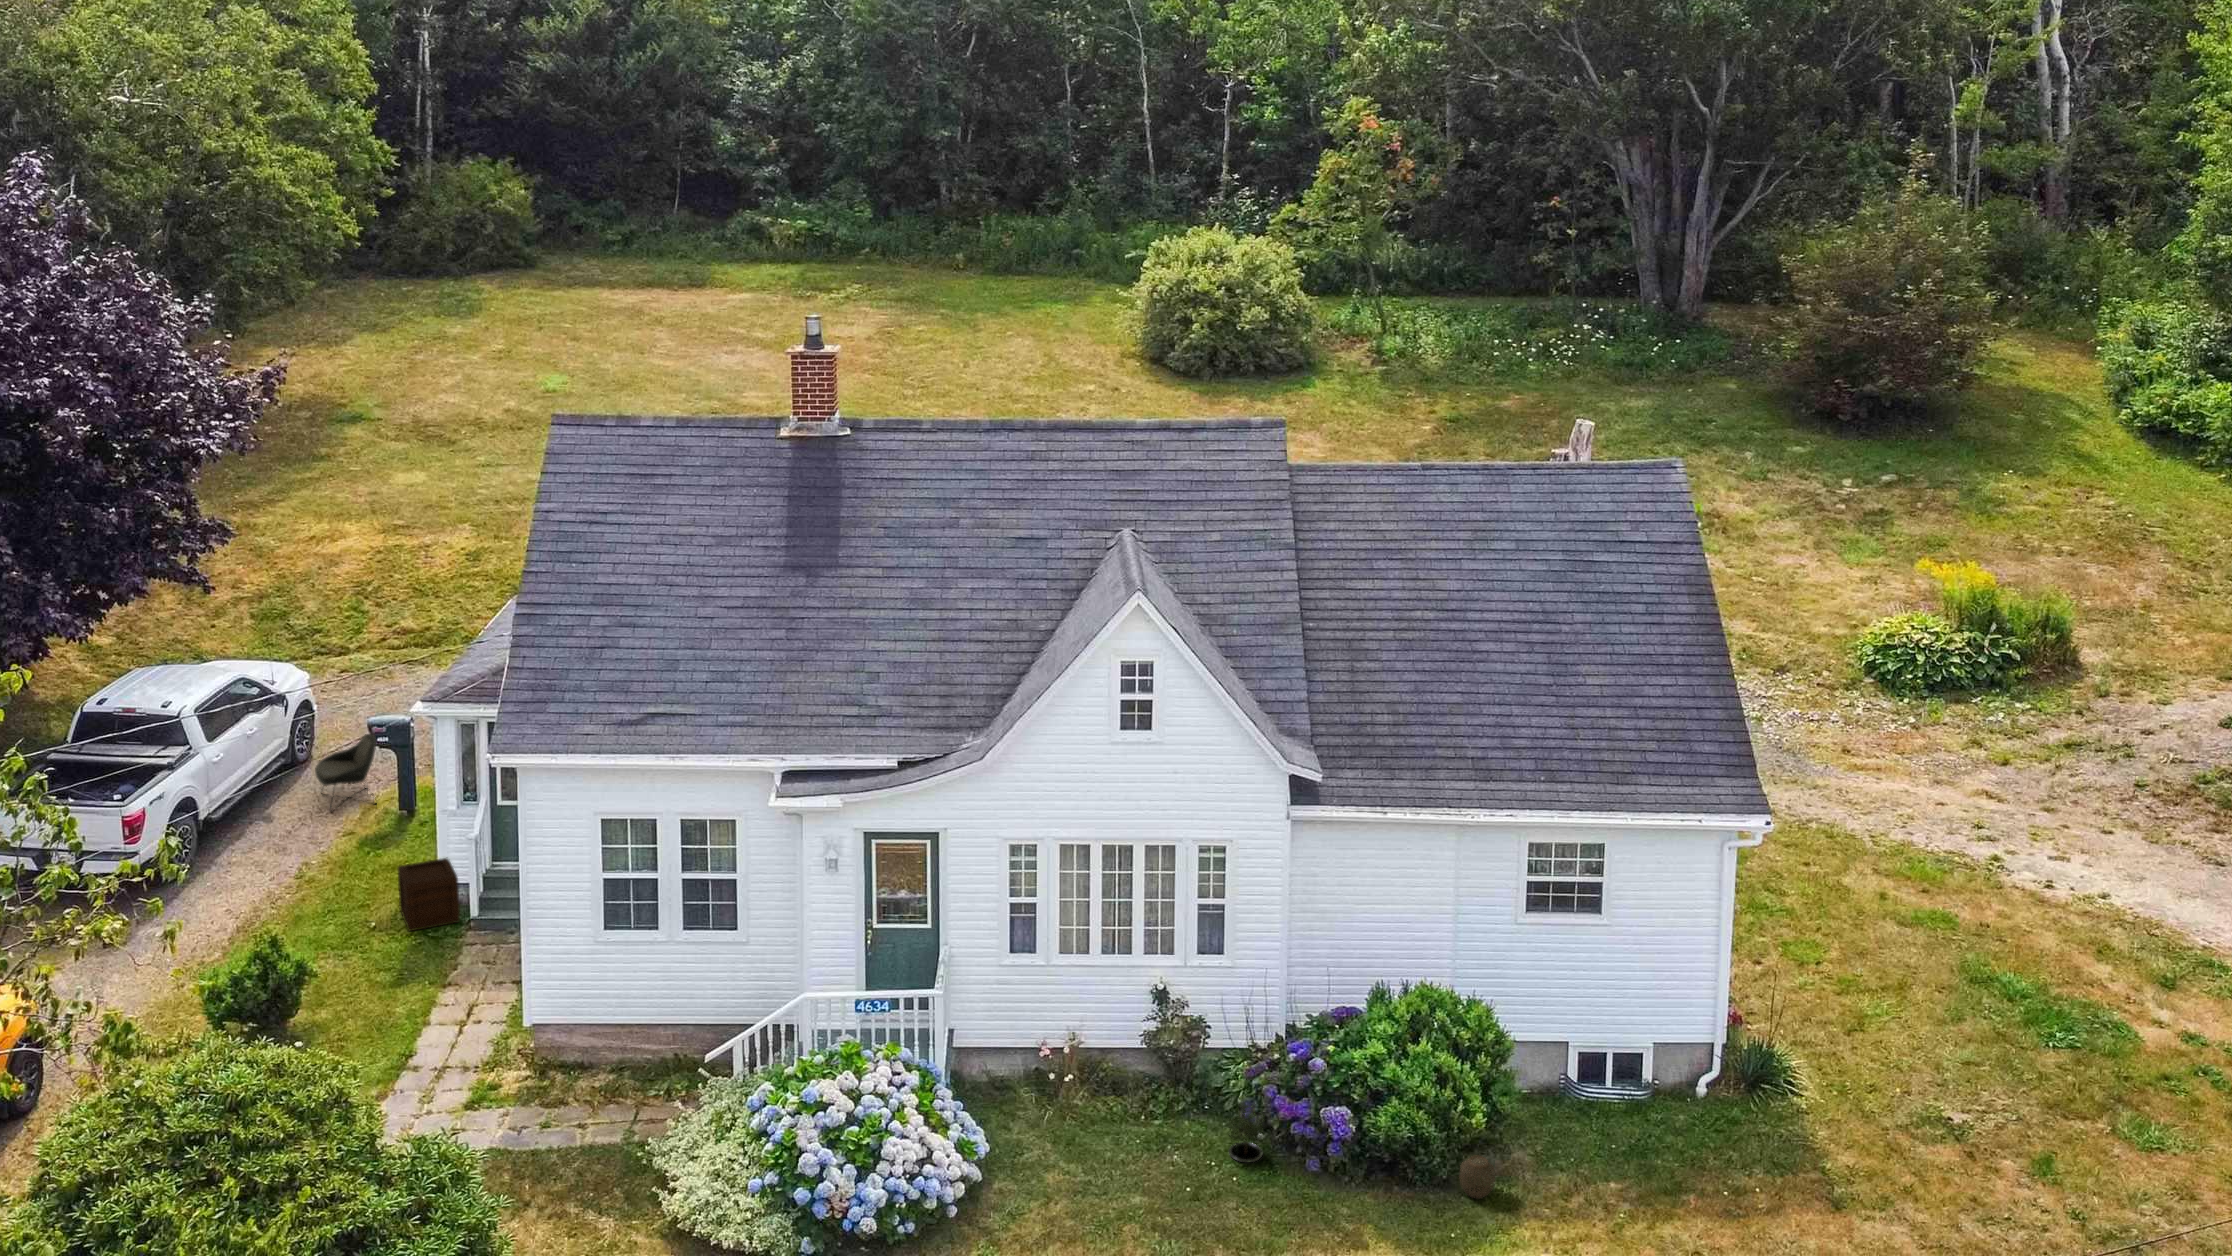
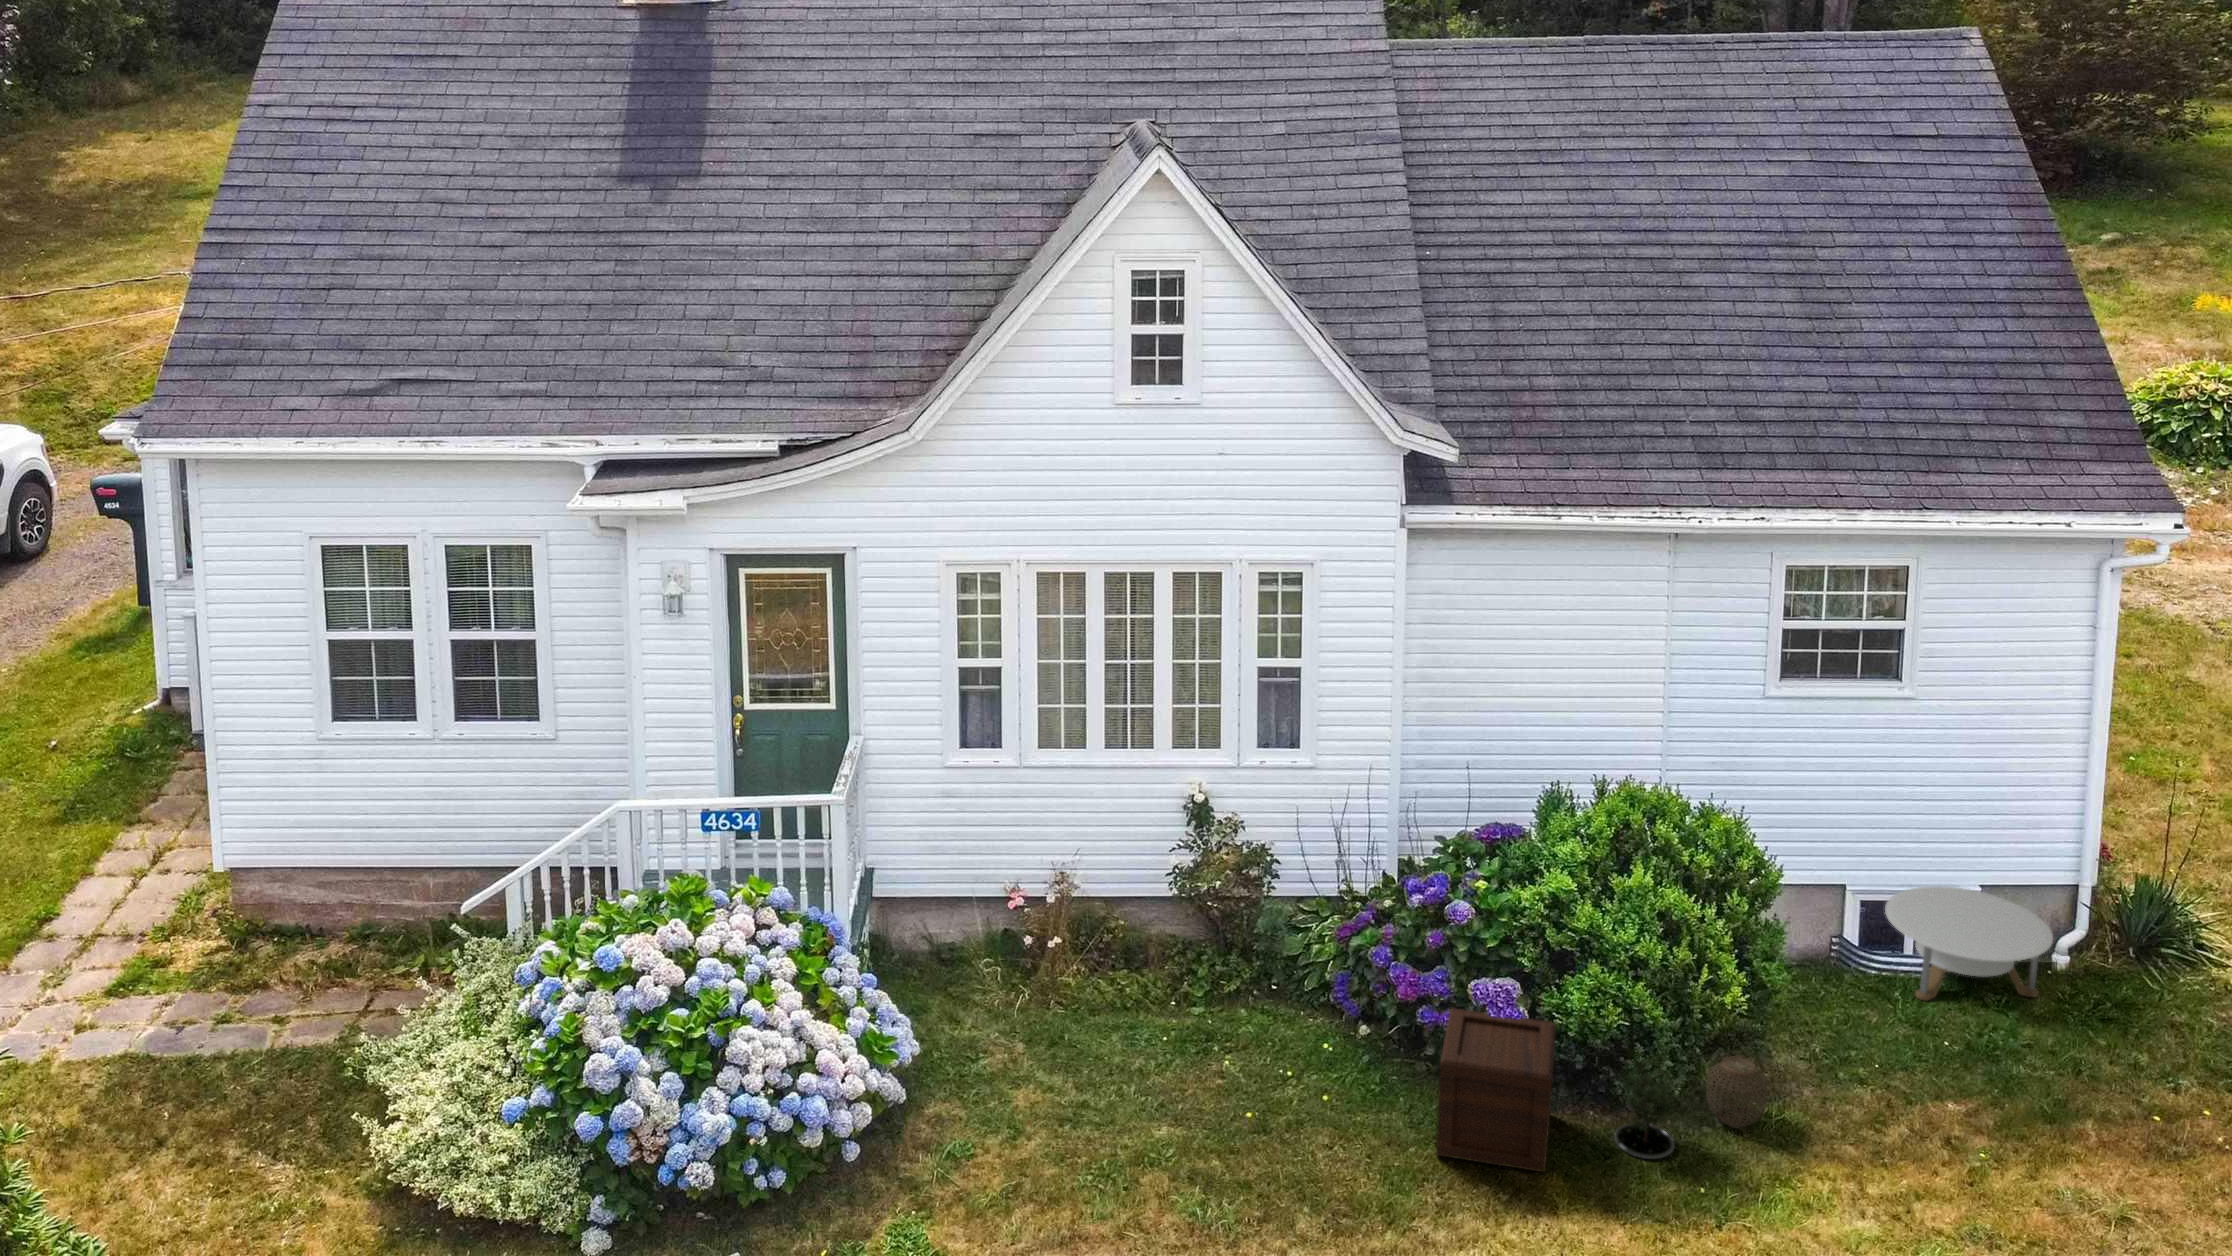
lounge chair: present [315,734,376,811] -> none [41,509,126,613]
wooden crate: present [397,858,460,931] -> present [1436,1009,1556,1172]
round table: none [1587,1044,1686,1119] -> present [1885,886,2053,1001]
potted tree: present [1225,1098,1264,1163] -> present [1614,1056,1680,1159]

